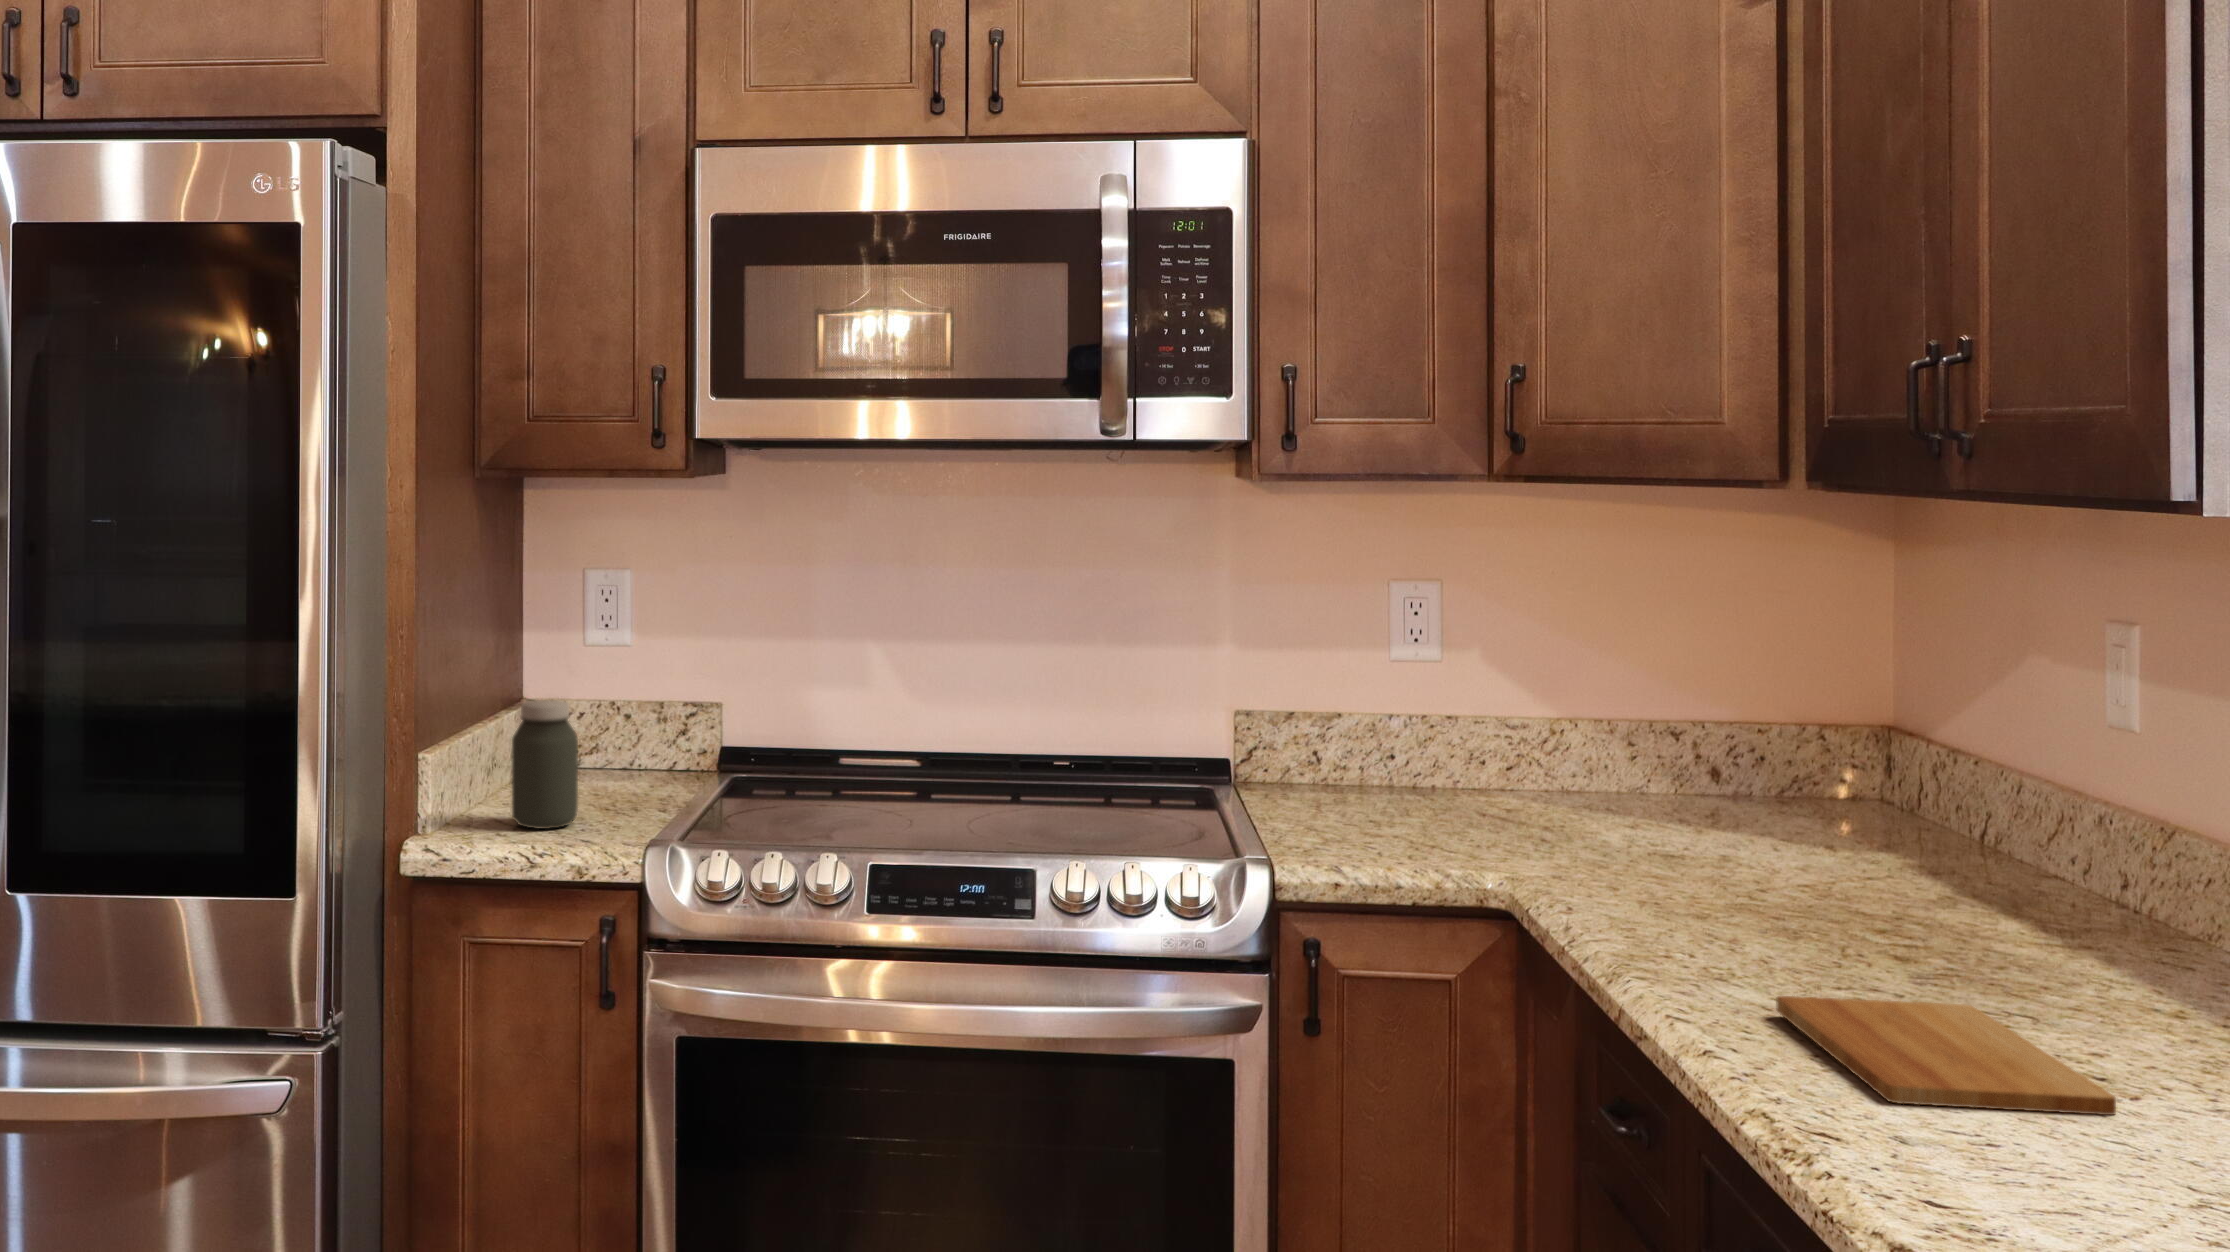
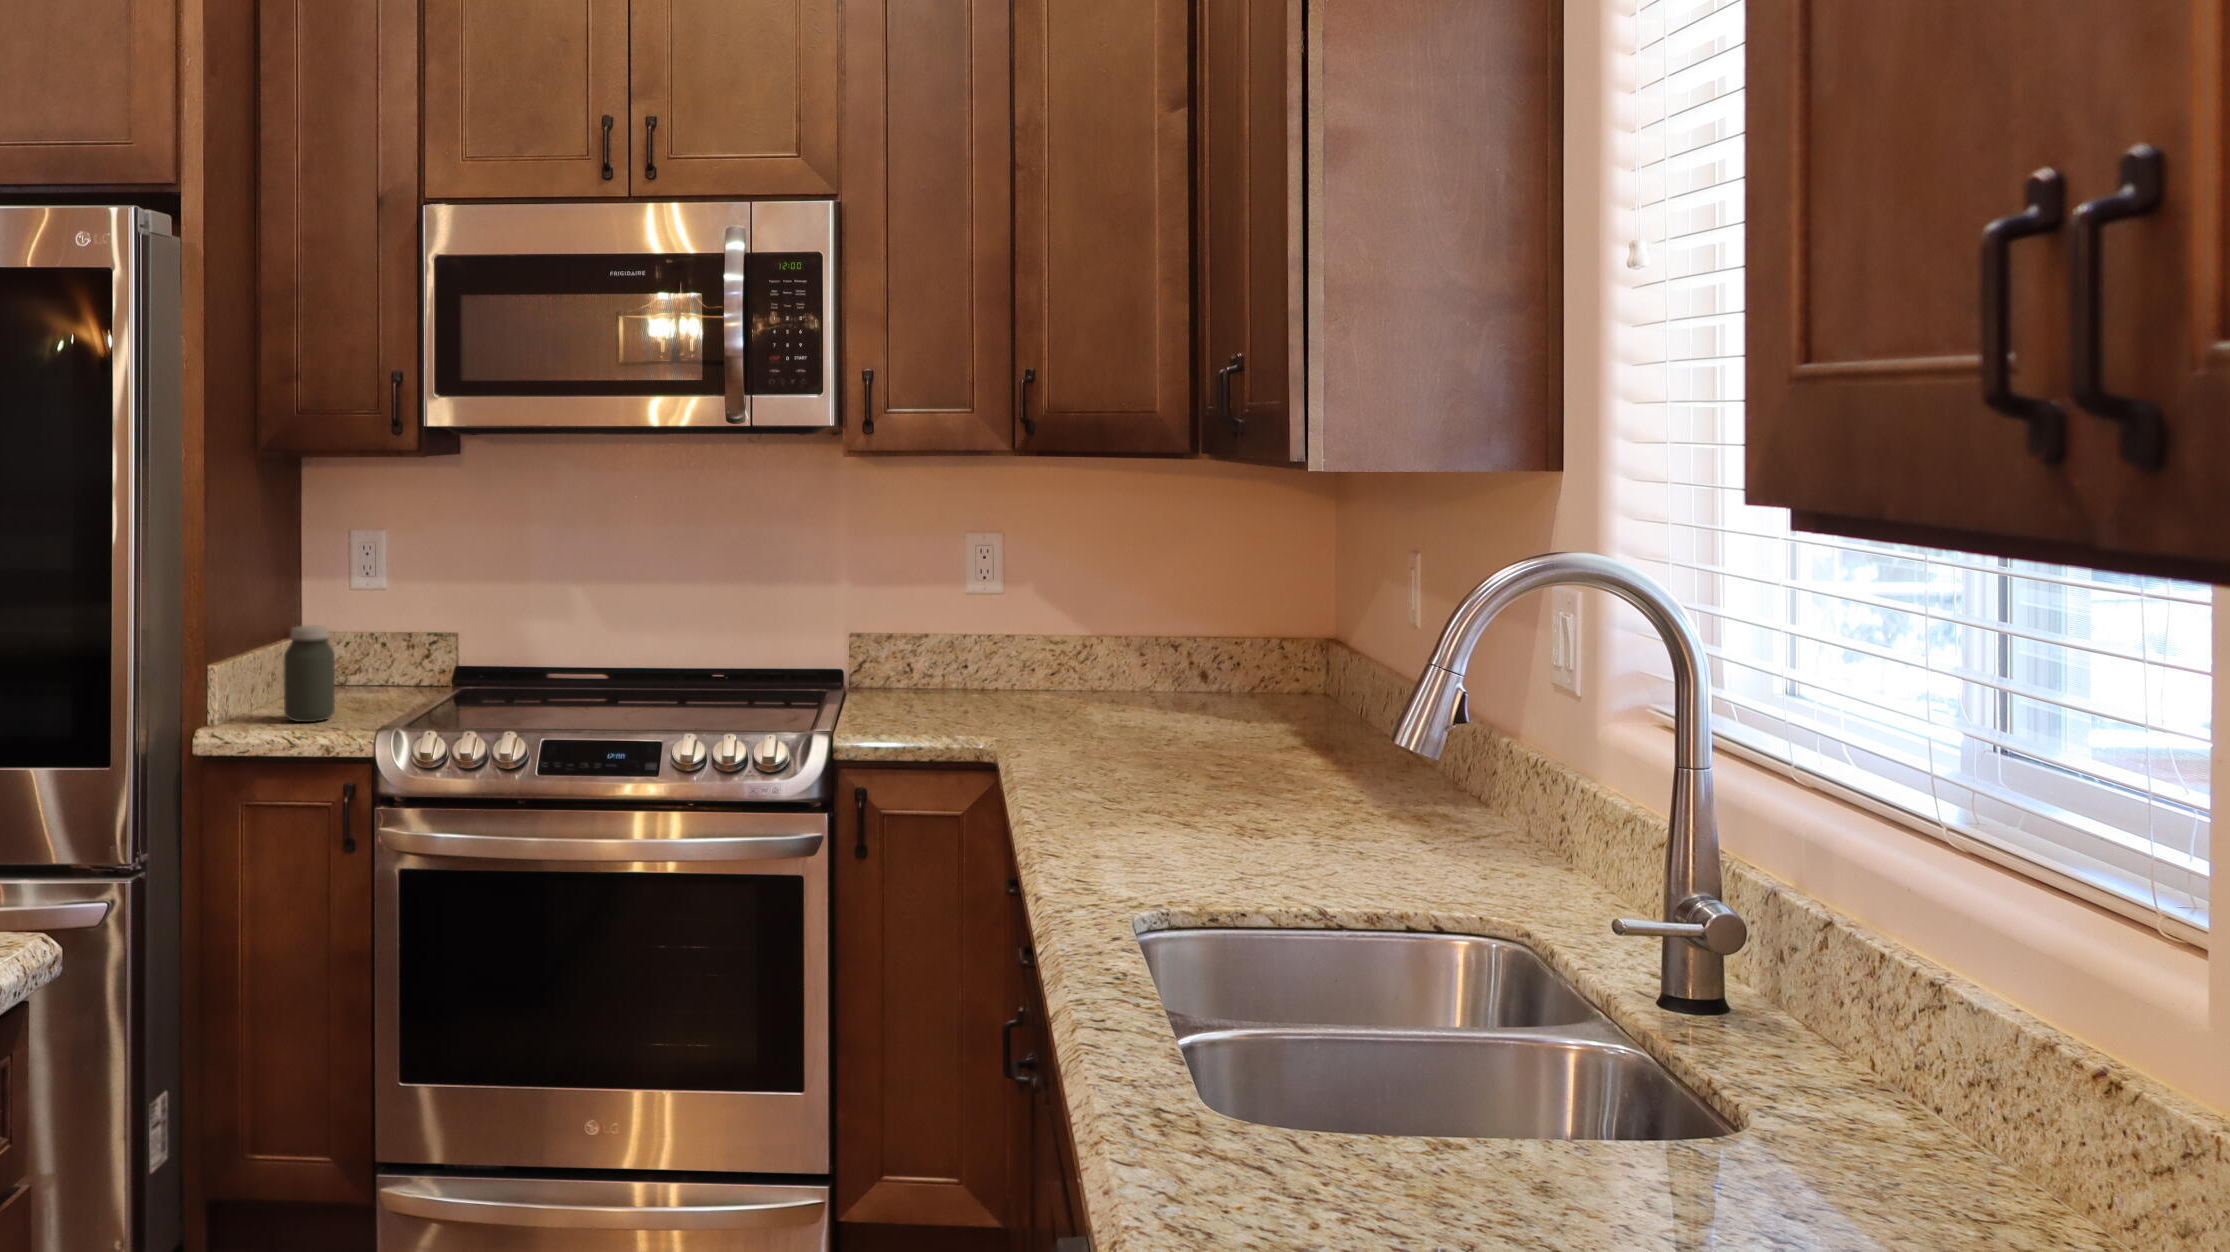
cutting board: present [1776,996,2116,1115] -> none [1088,795,1238,849]

